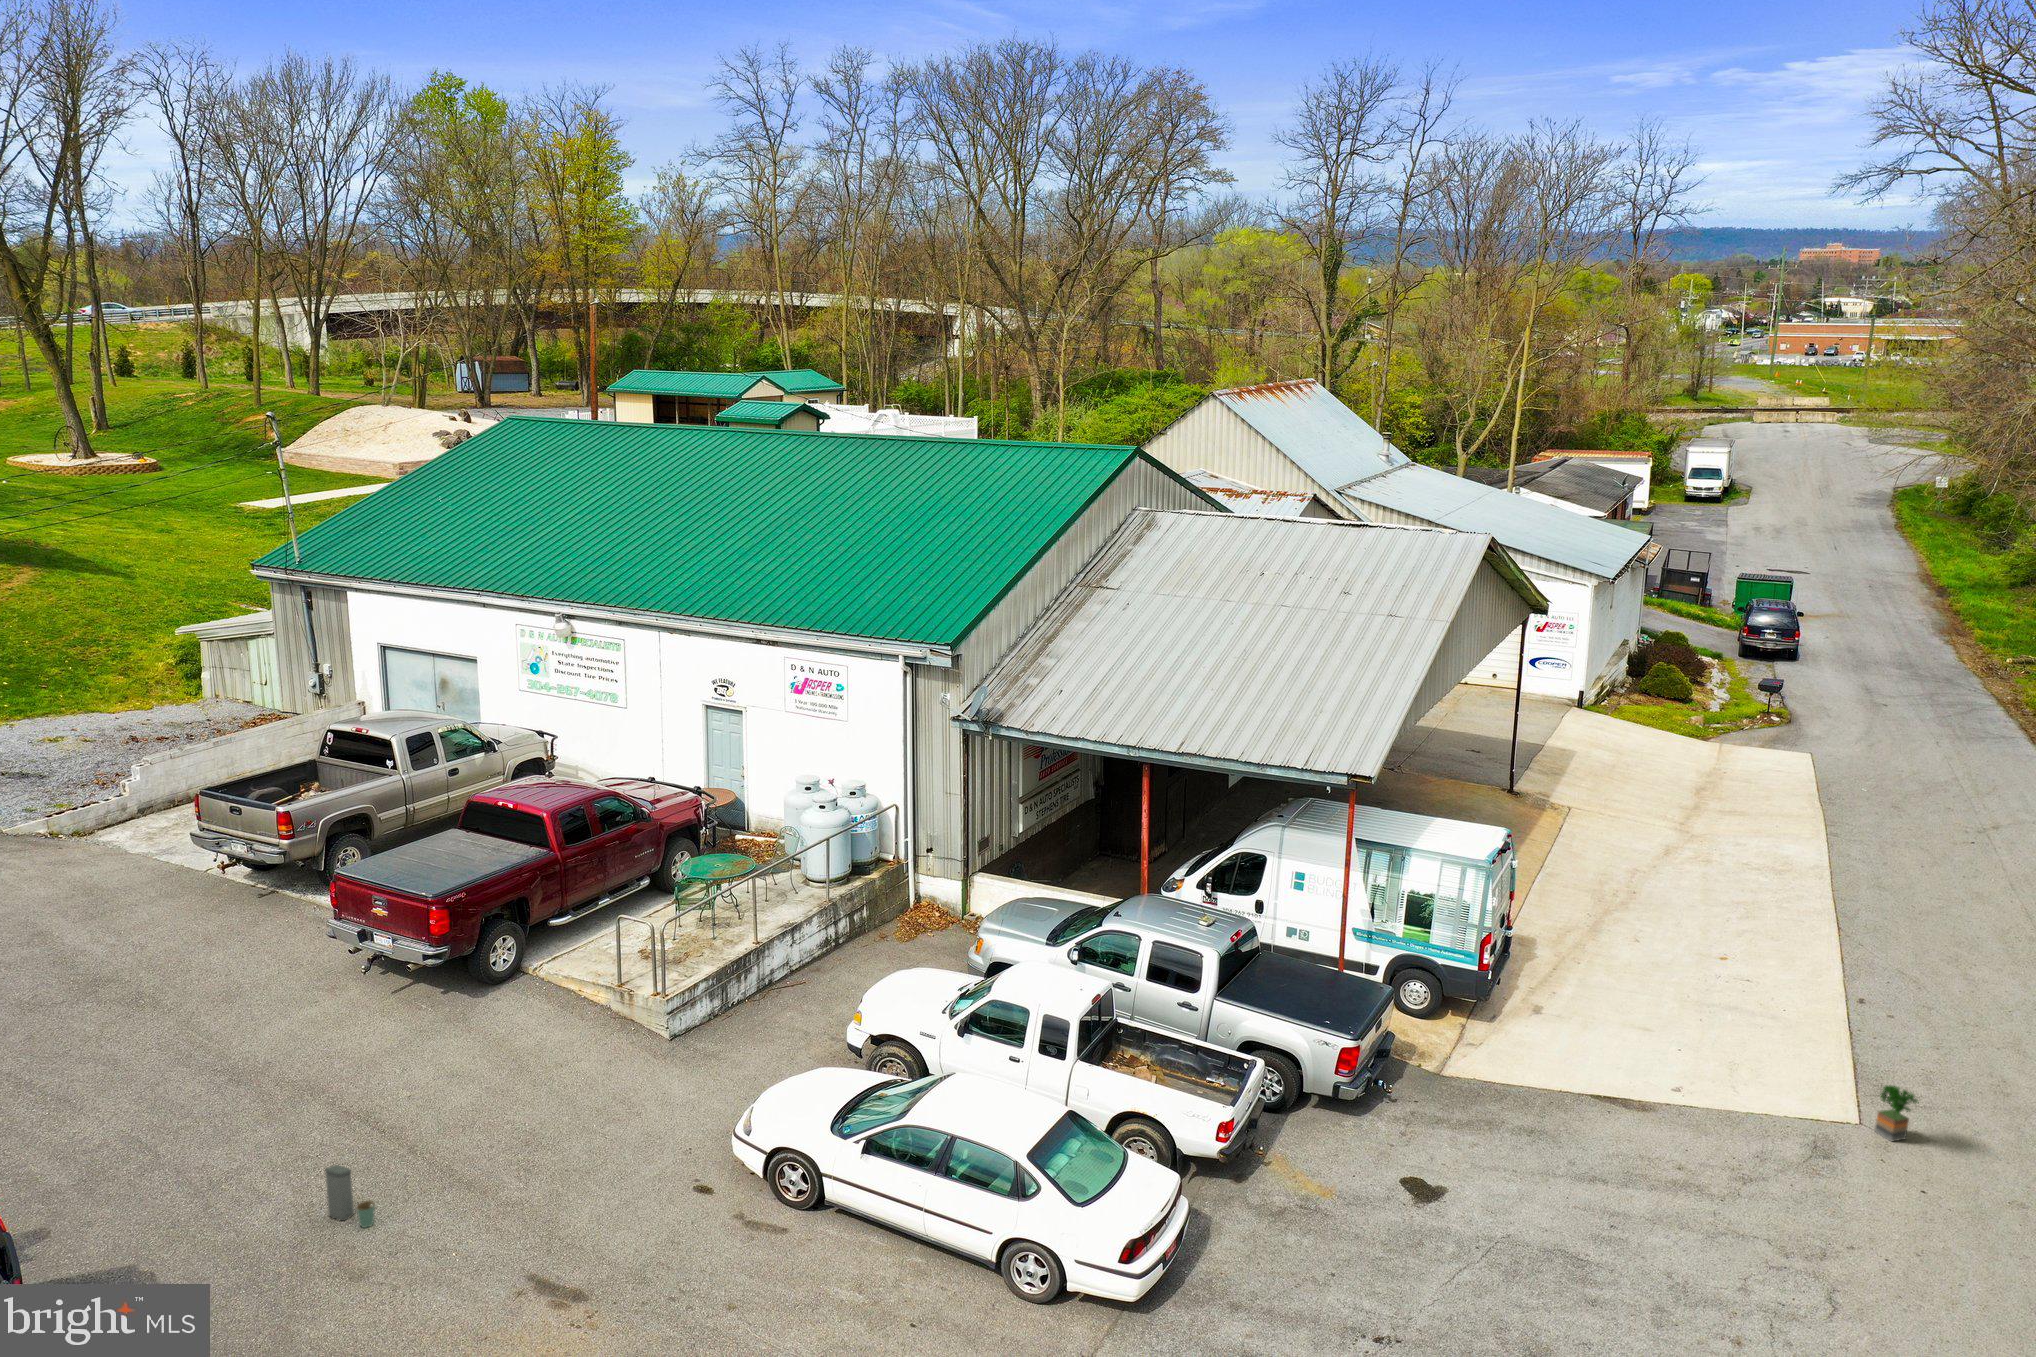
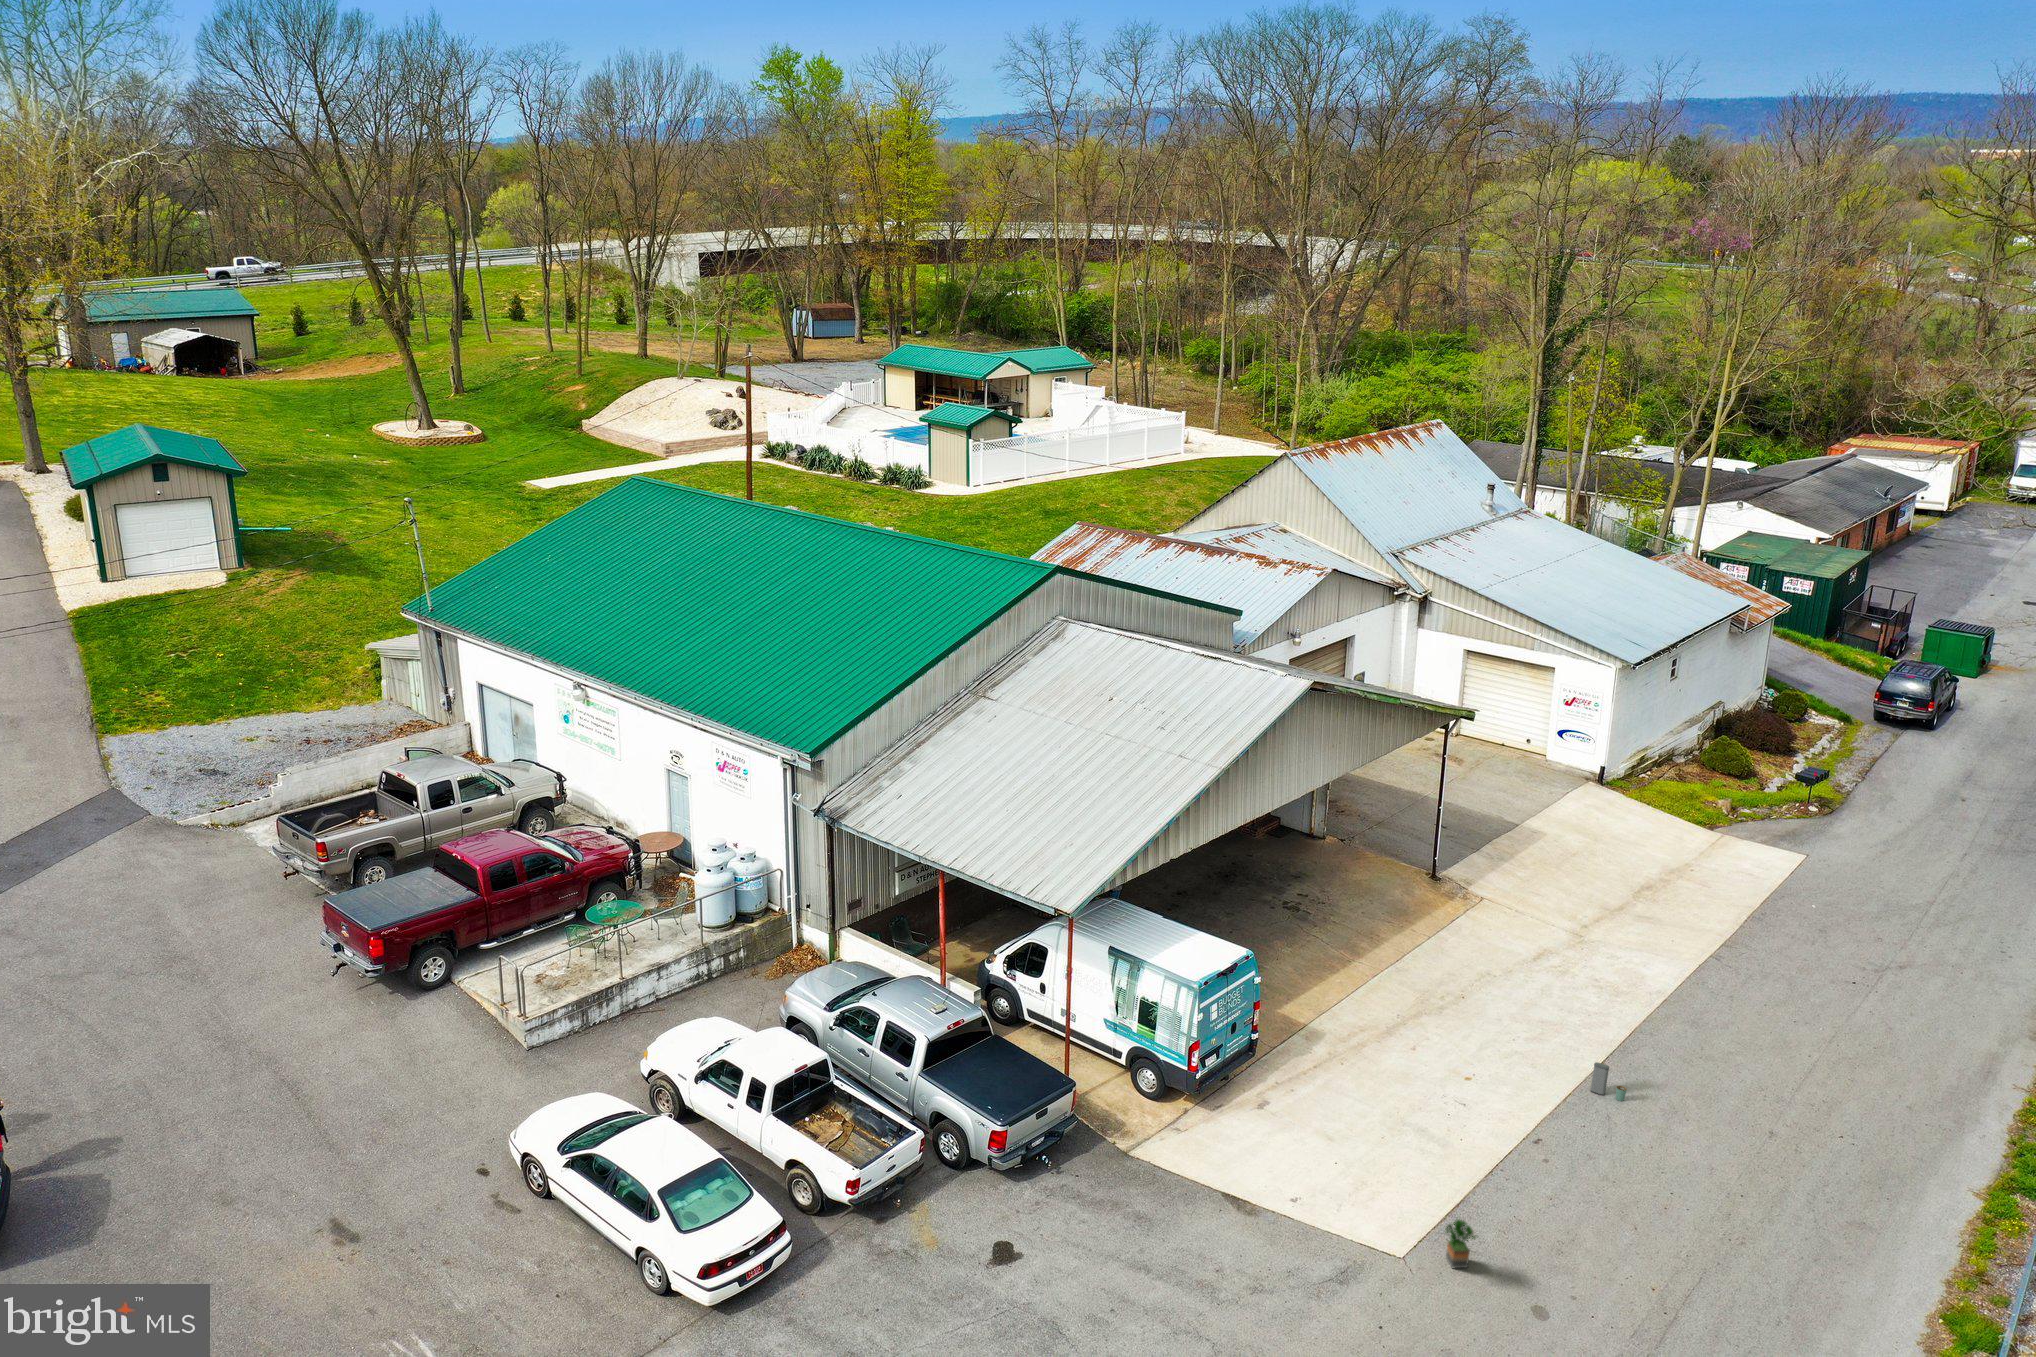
trash can: present [325,1165,375,1228] -> present [1591,1062,1627,1101]

